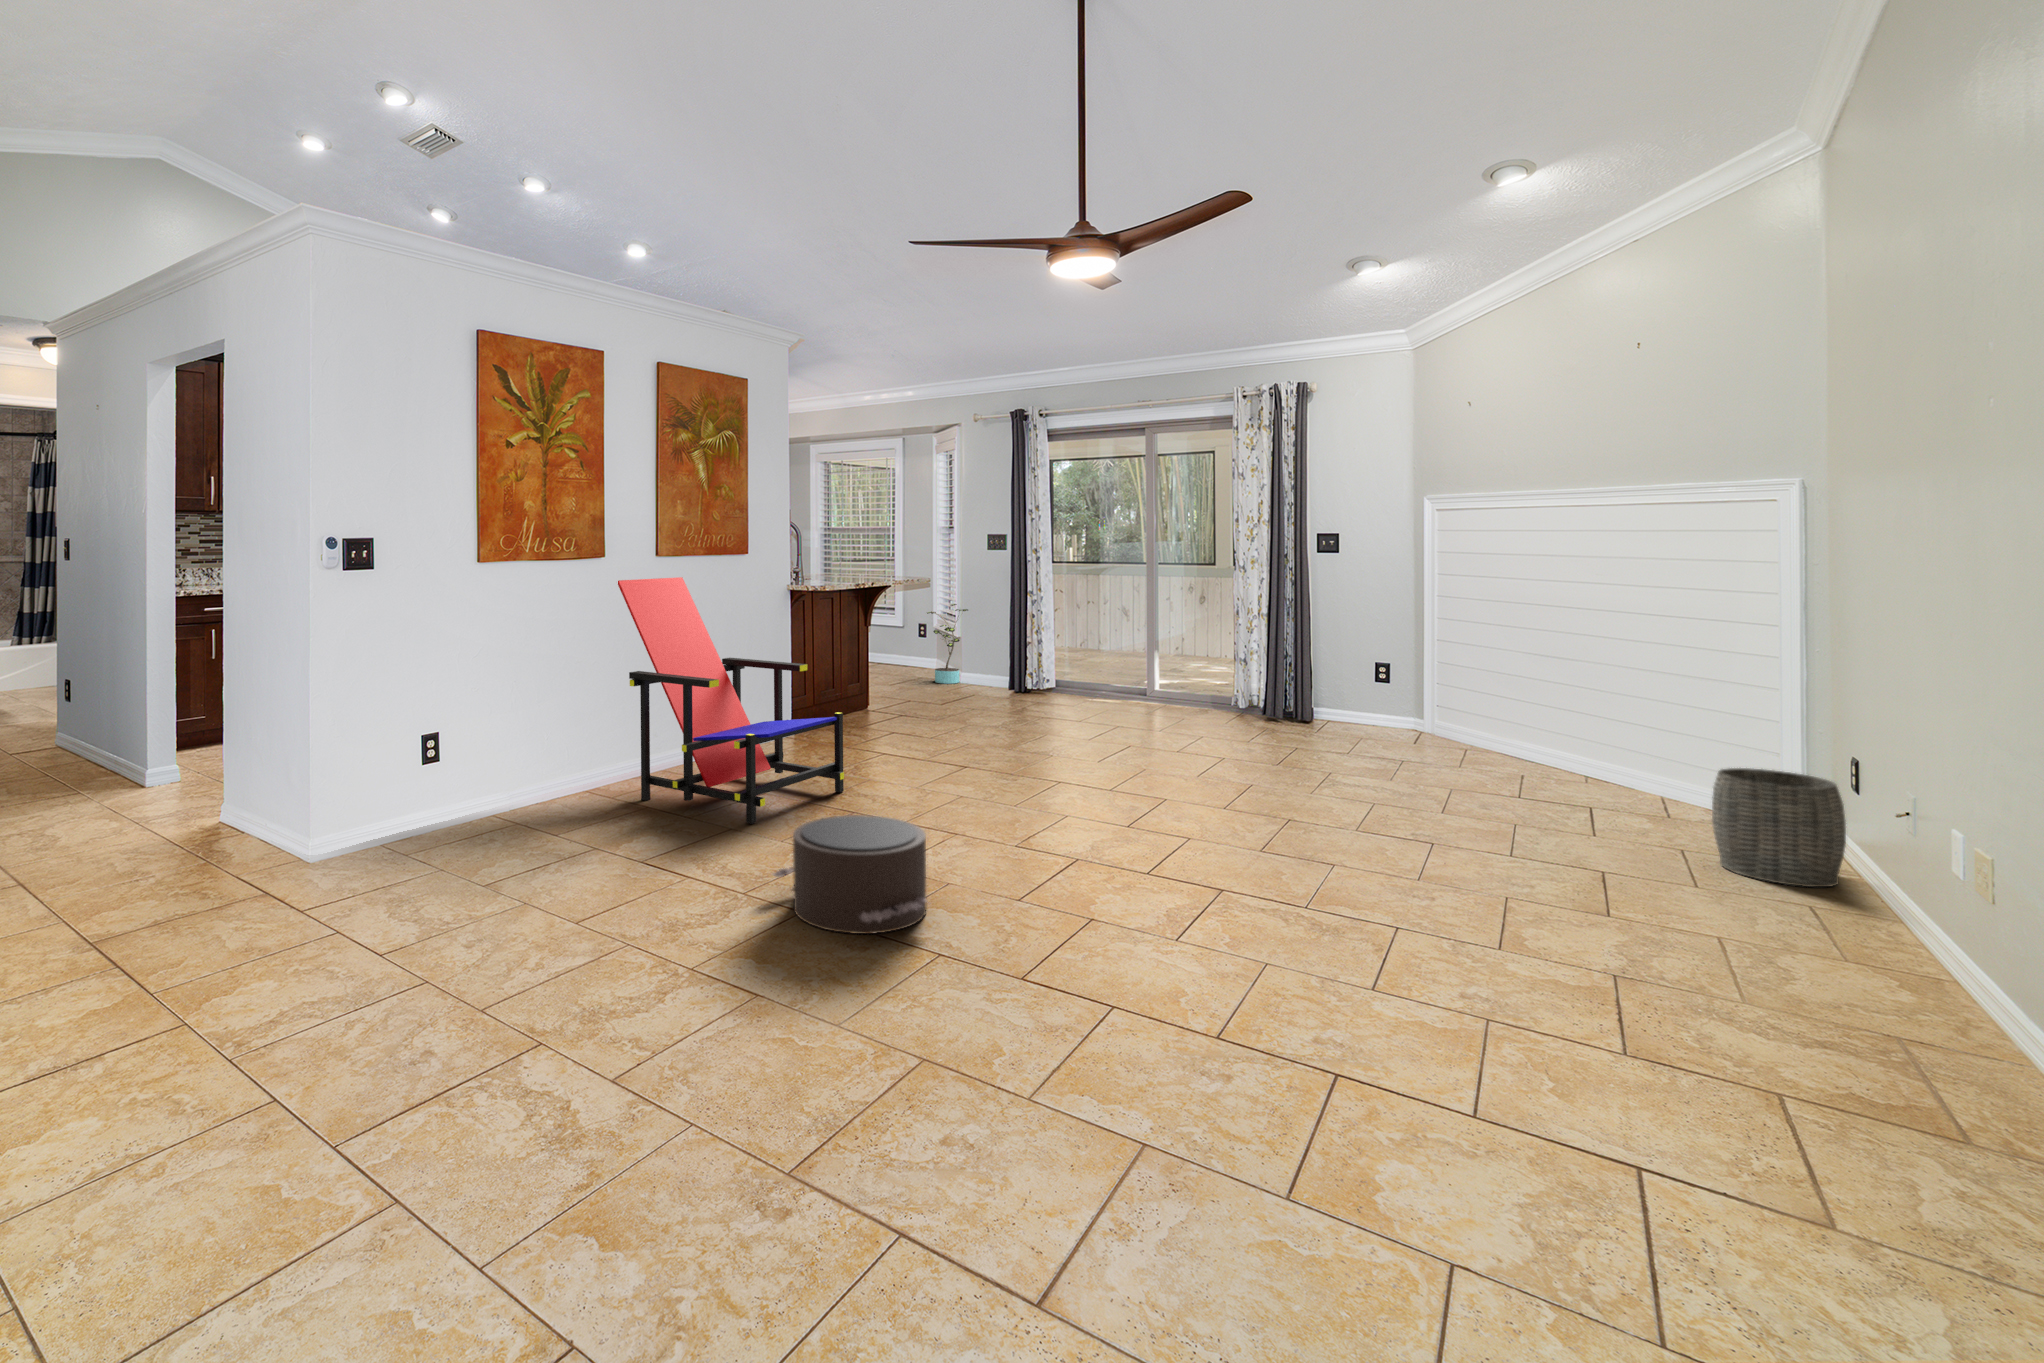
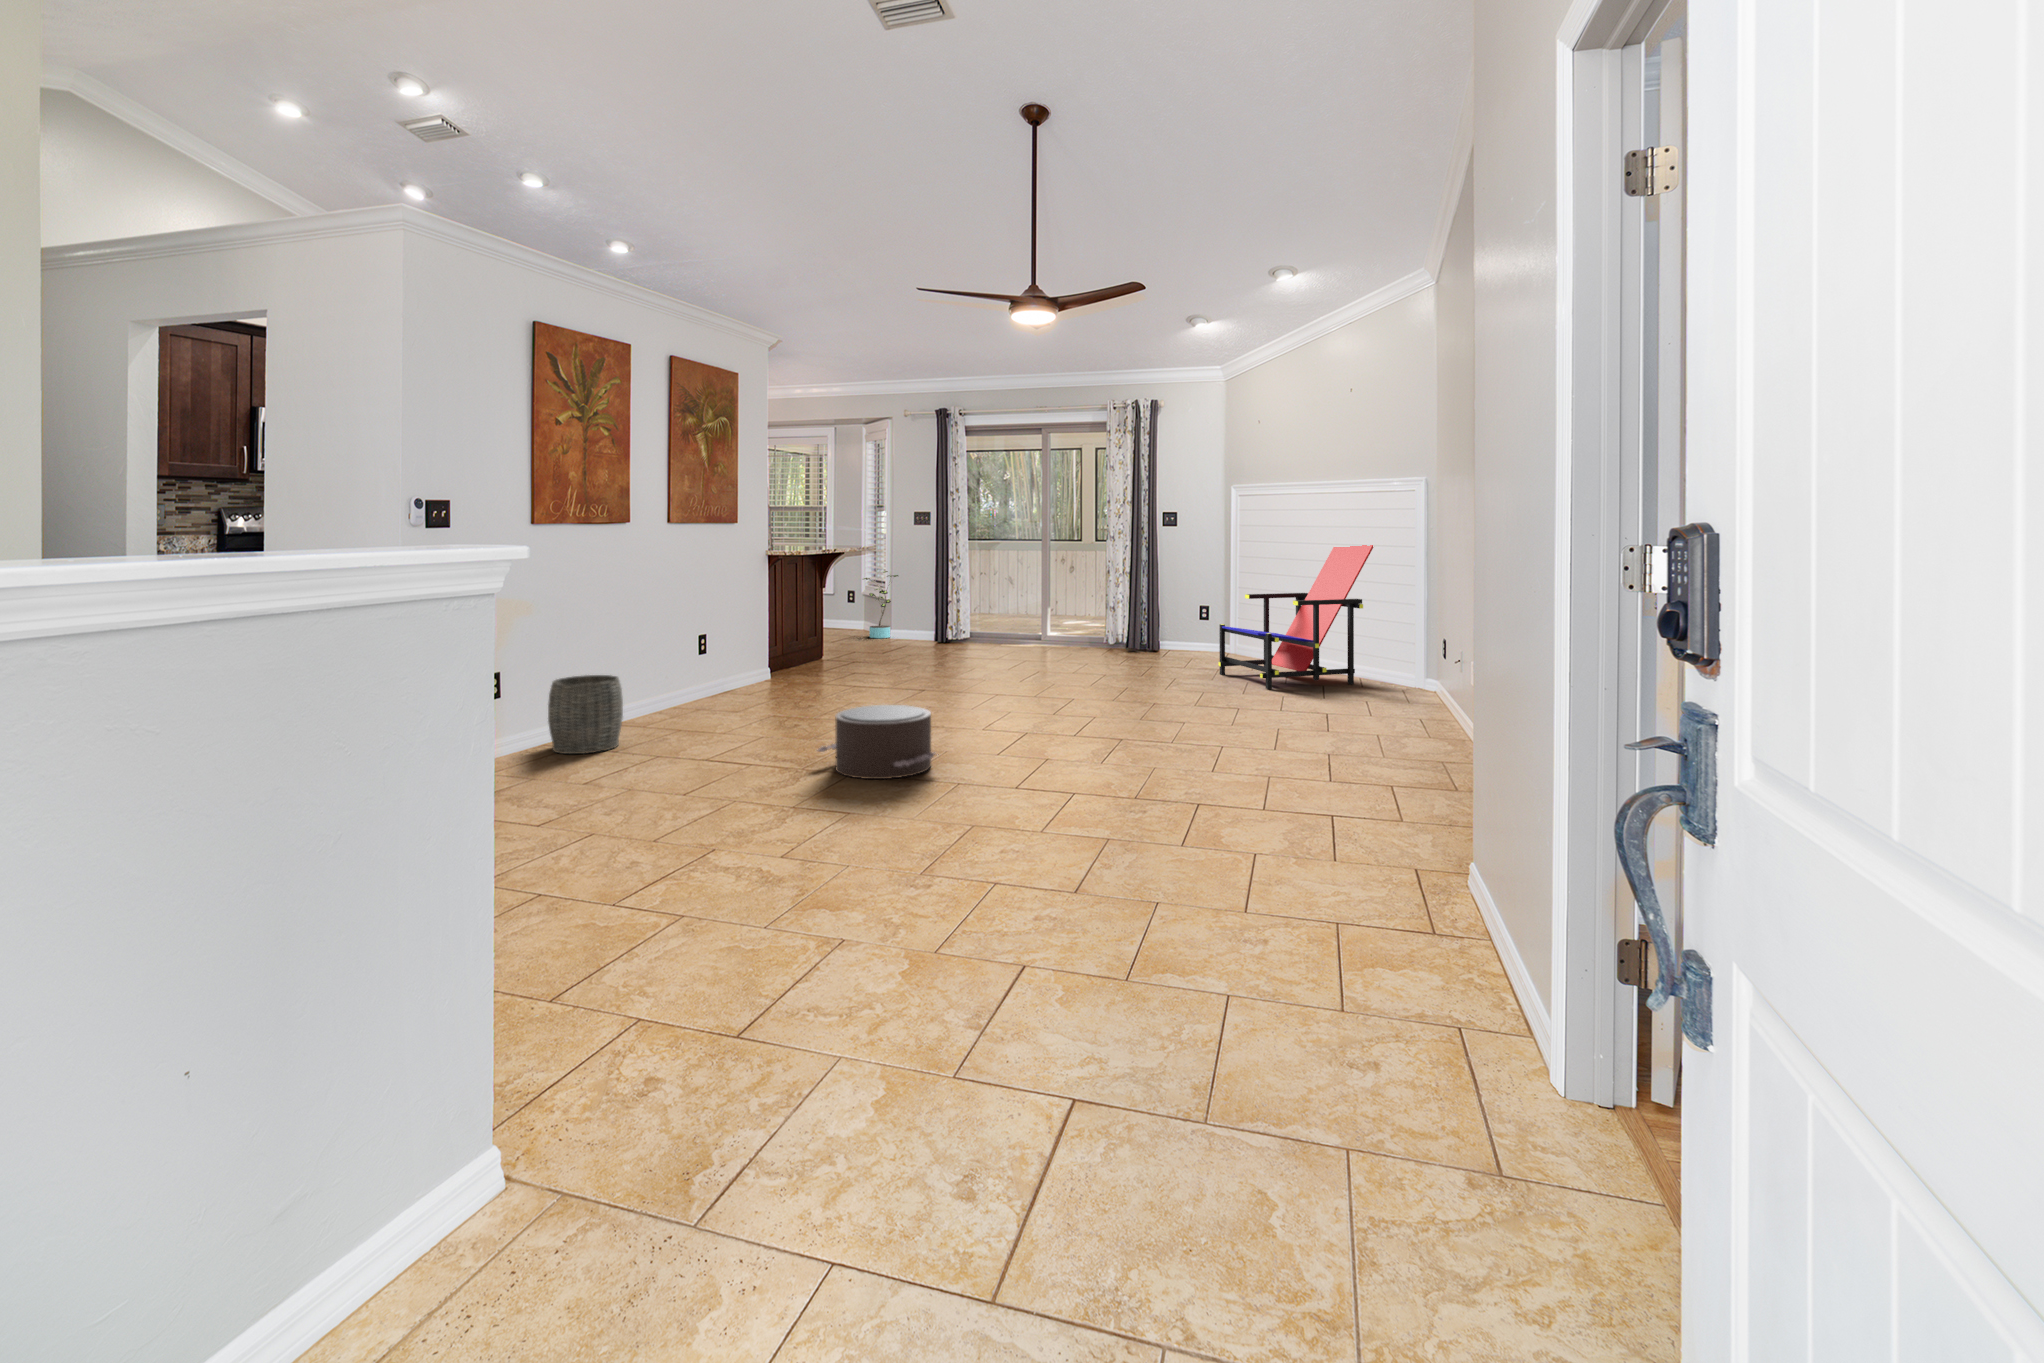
lounge chair: present [618,577,844,824] -> present [1219,545,1373,689]
woven basket: present [1712,768,1846,887] -> present [548,675,623,754]

